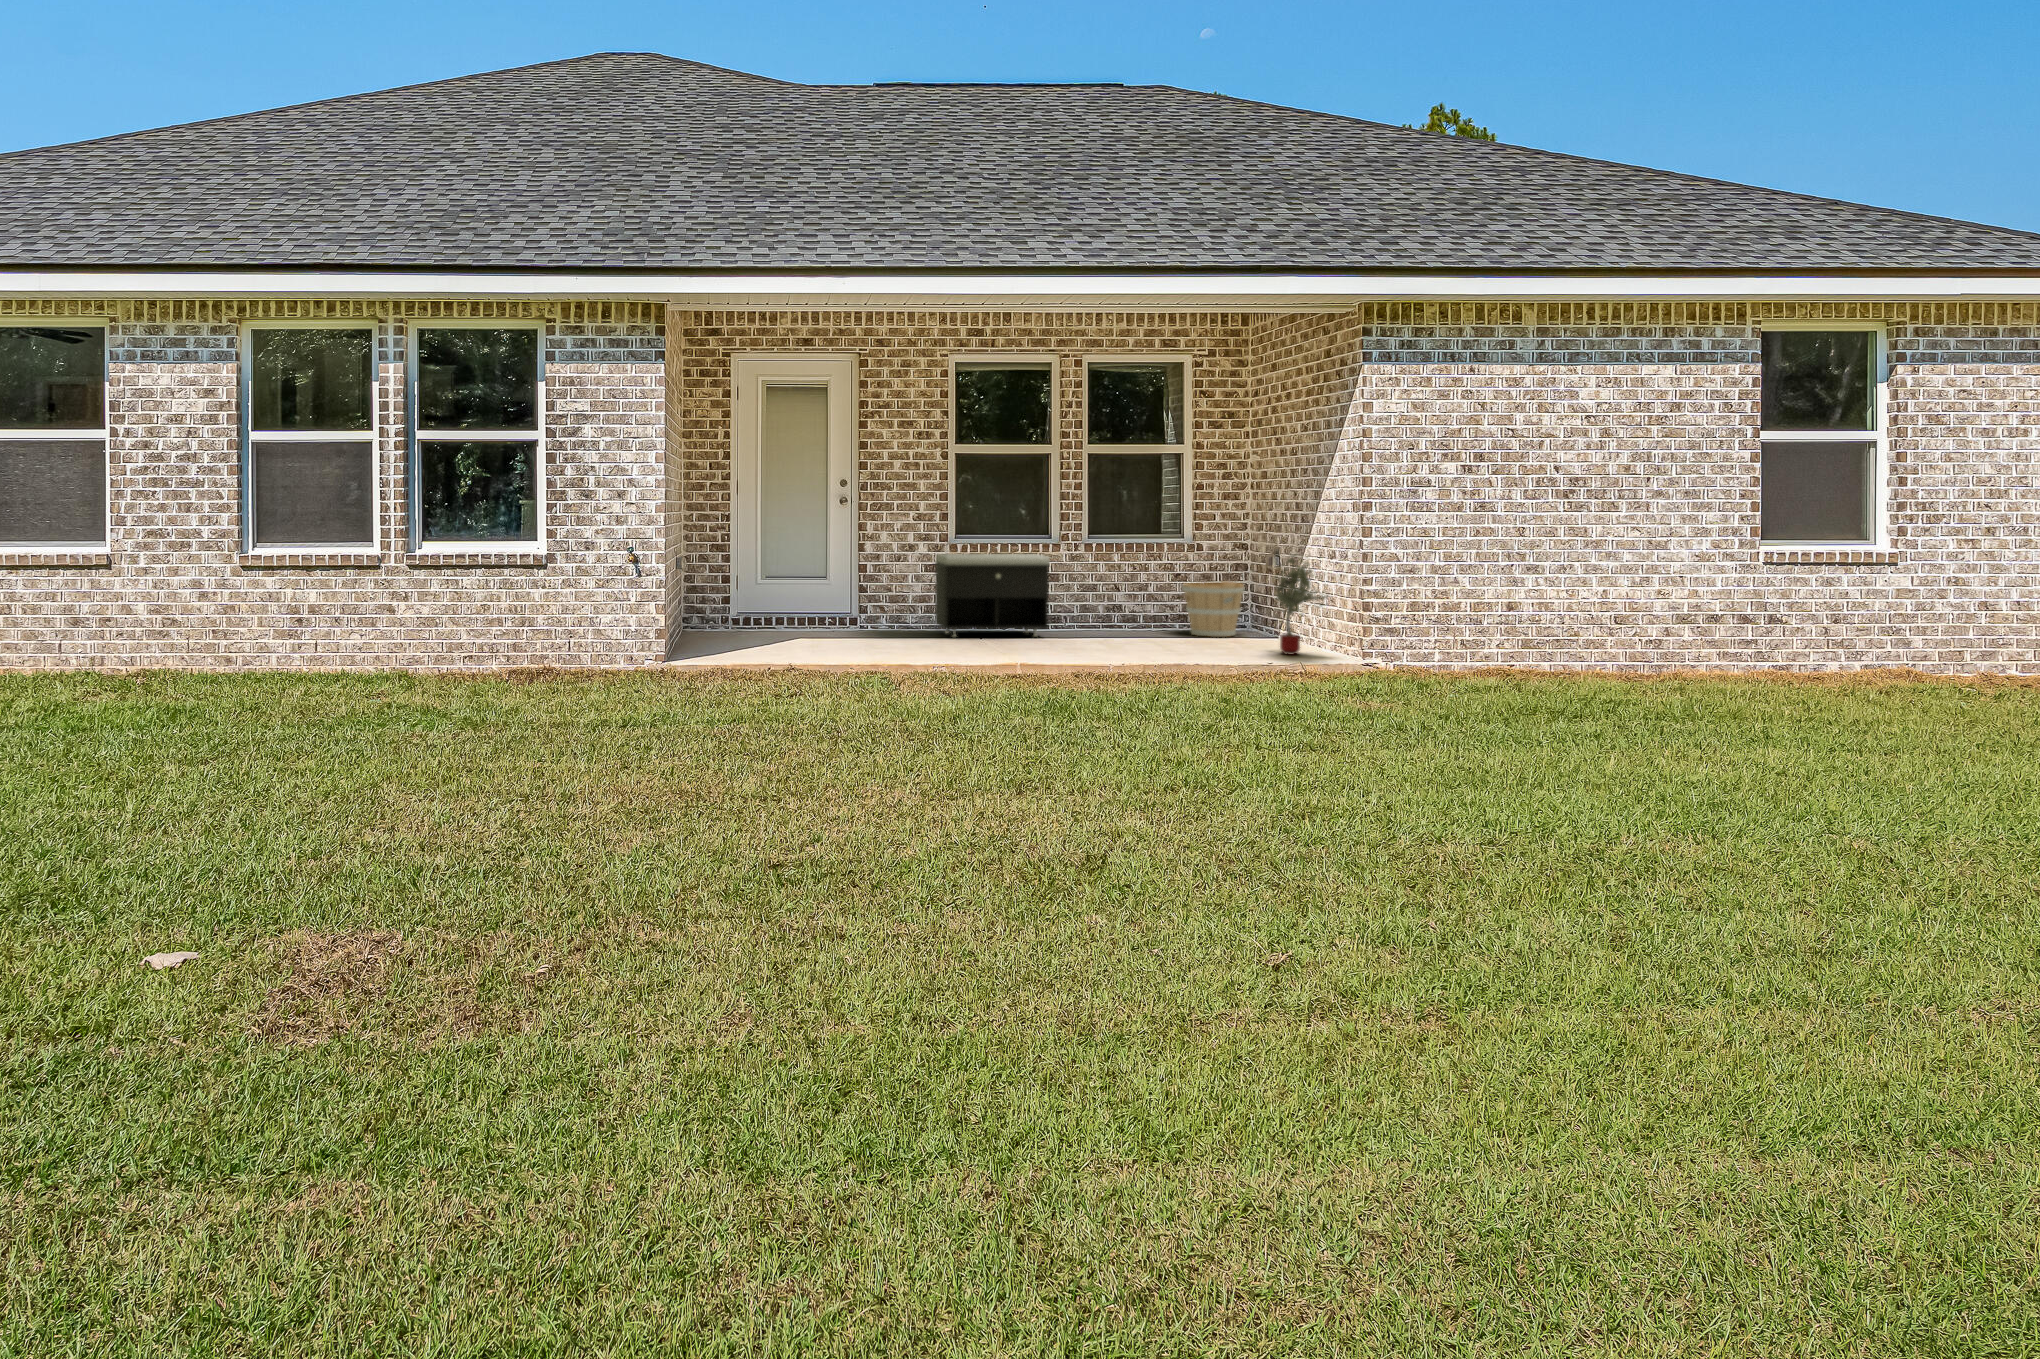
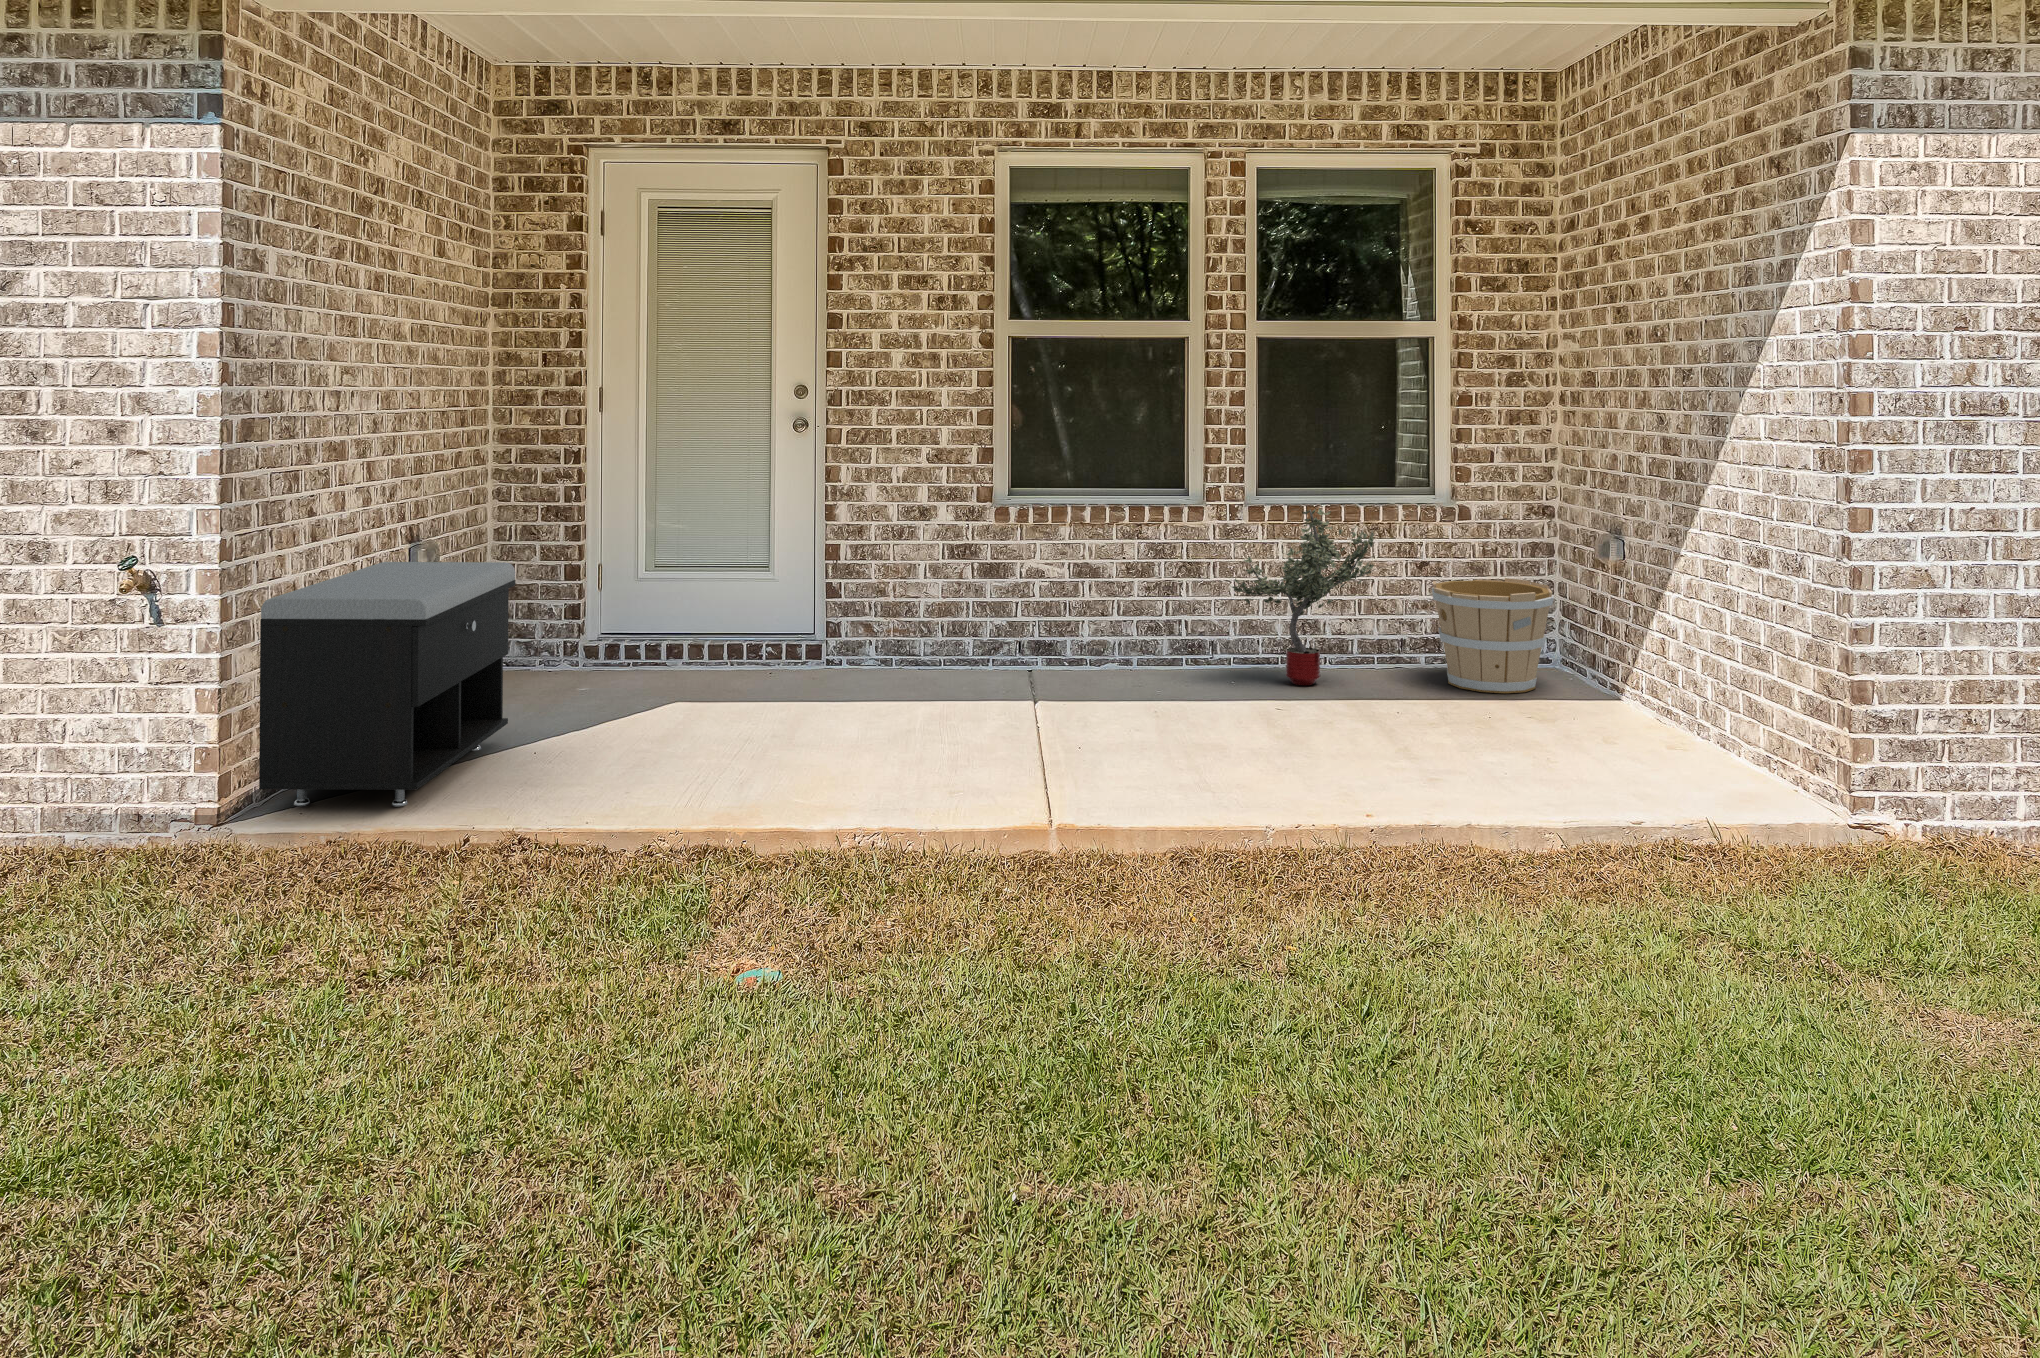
storage bench: present [935,554,1050,637] -> present [259,562,515,807]
potted tree: present [1276,554,1328,655] -> present [1232,508,1374,685]

